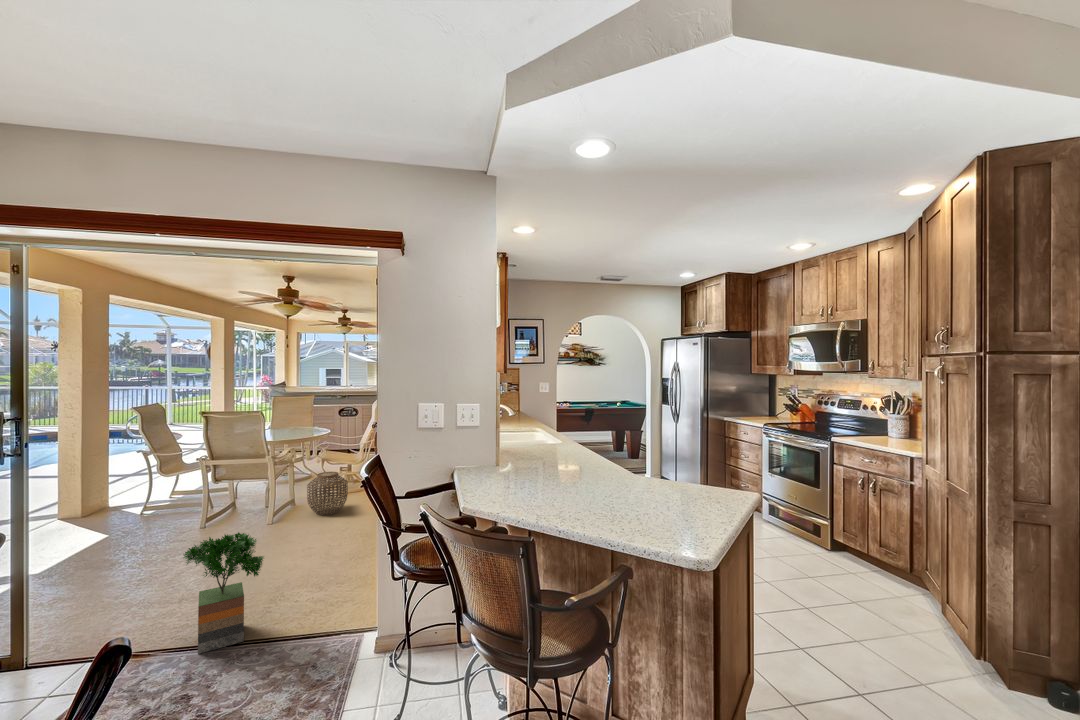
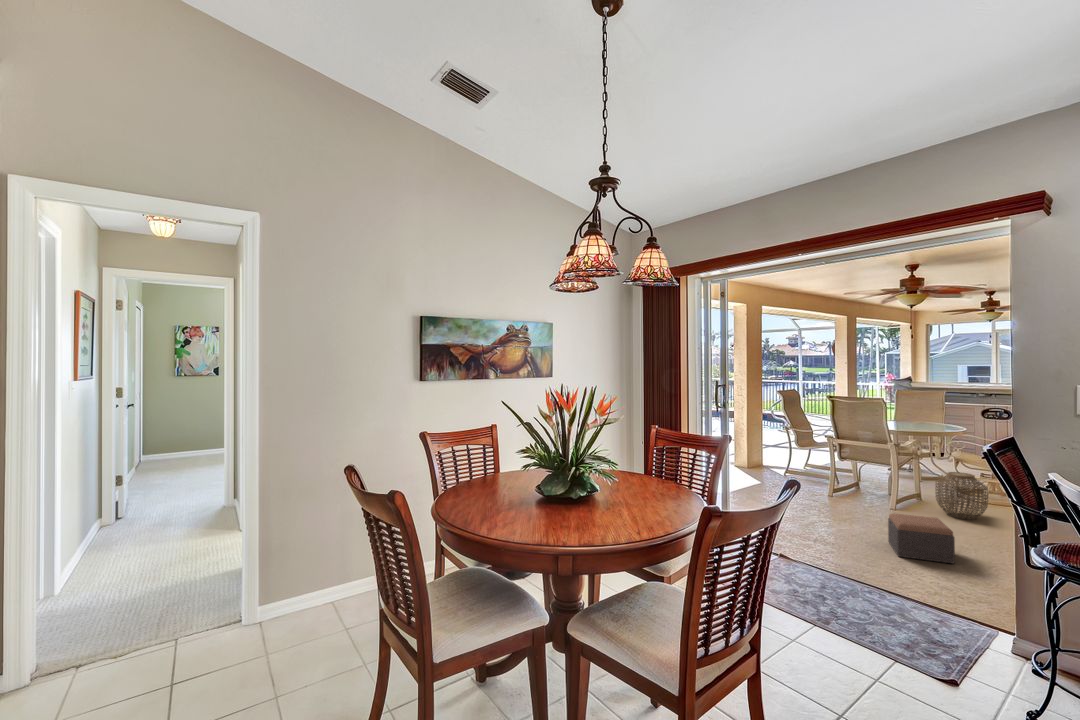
footstool: none [265,527,327,583] -> present [888,513,955,564]
potted tree: present [183,532,263,654] -> none [818,490,885,585]

